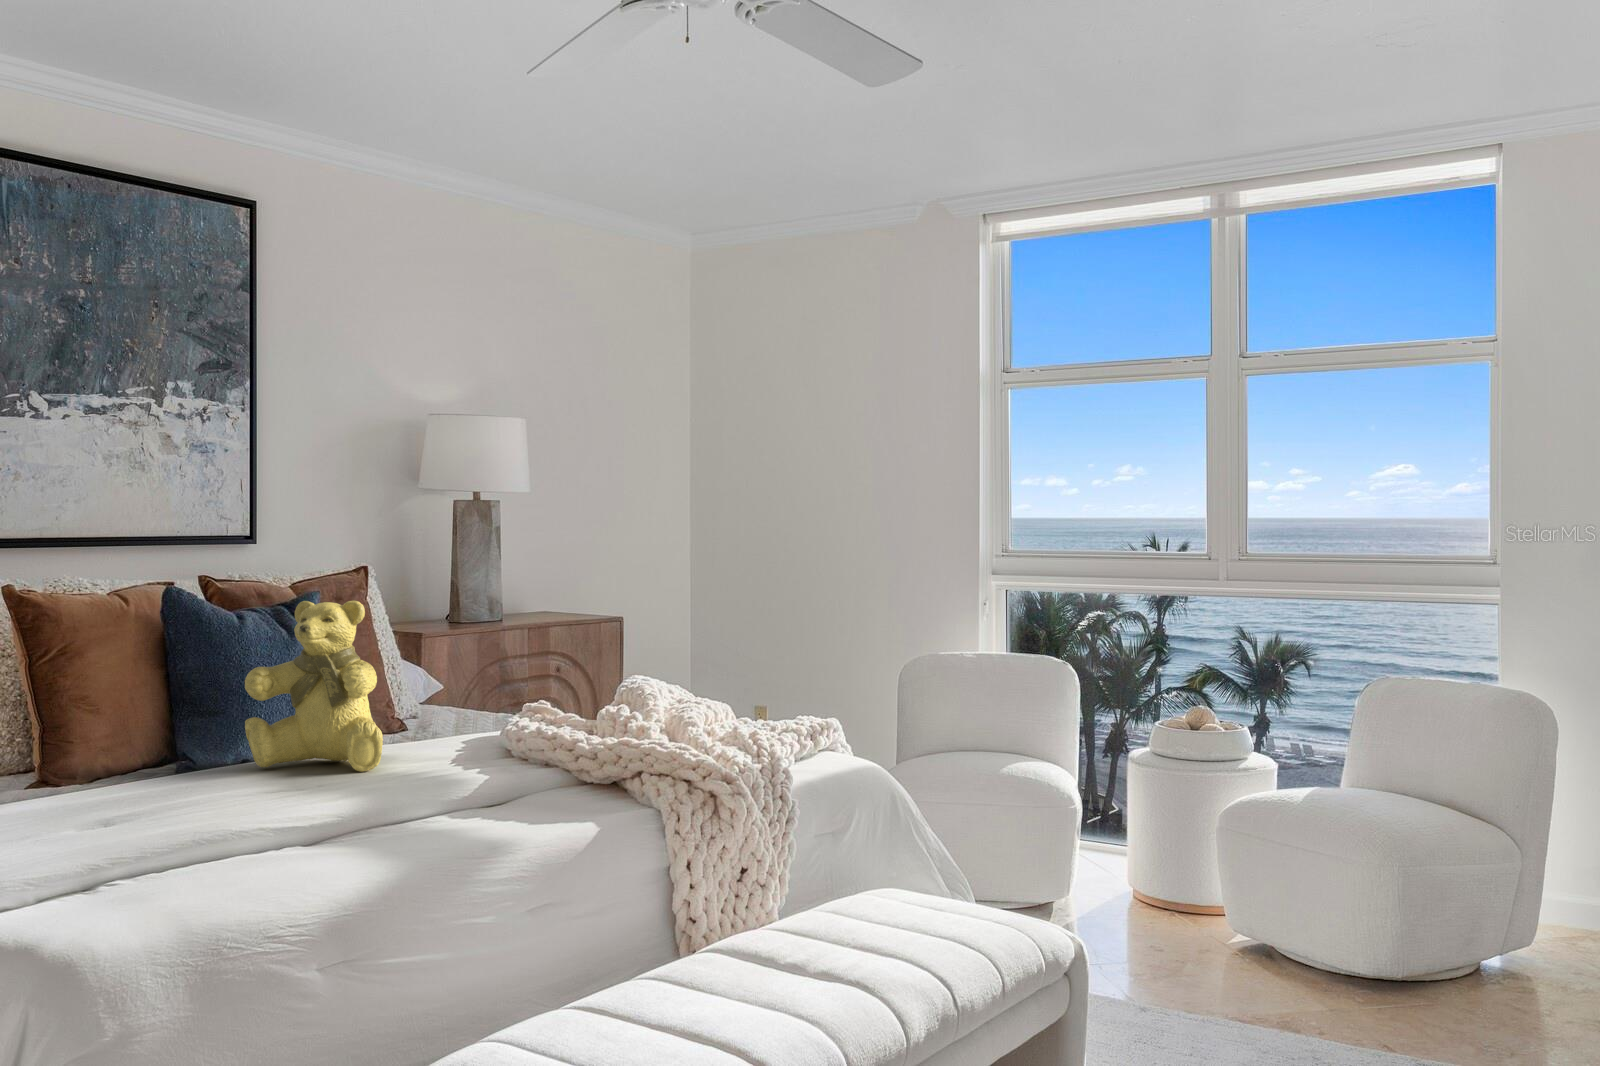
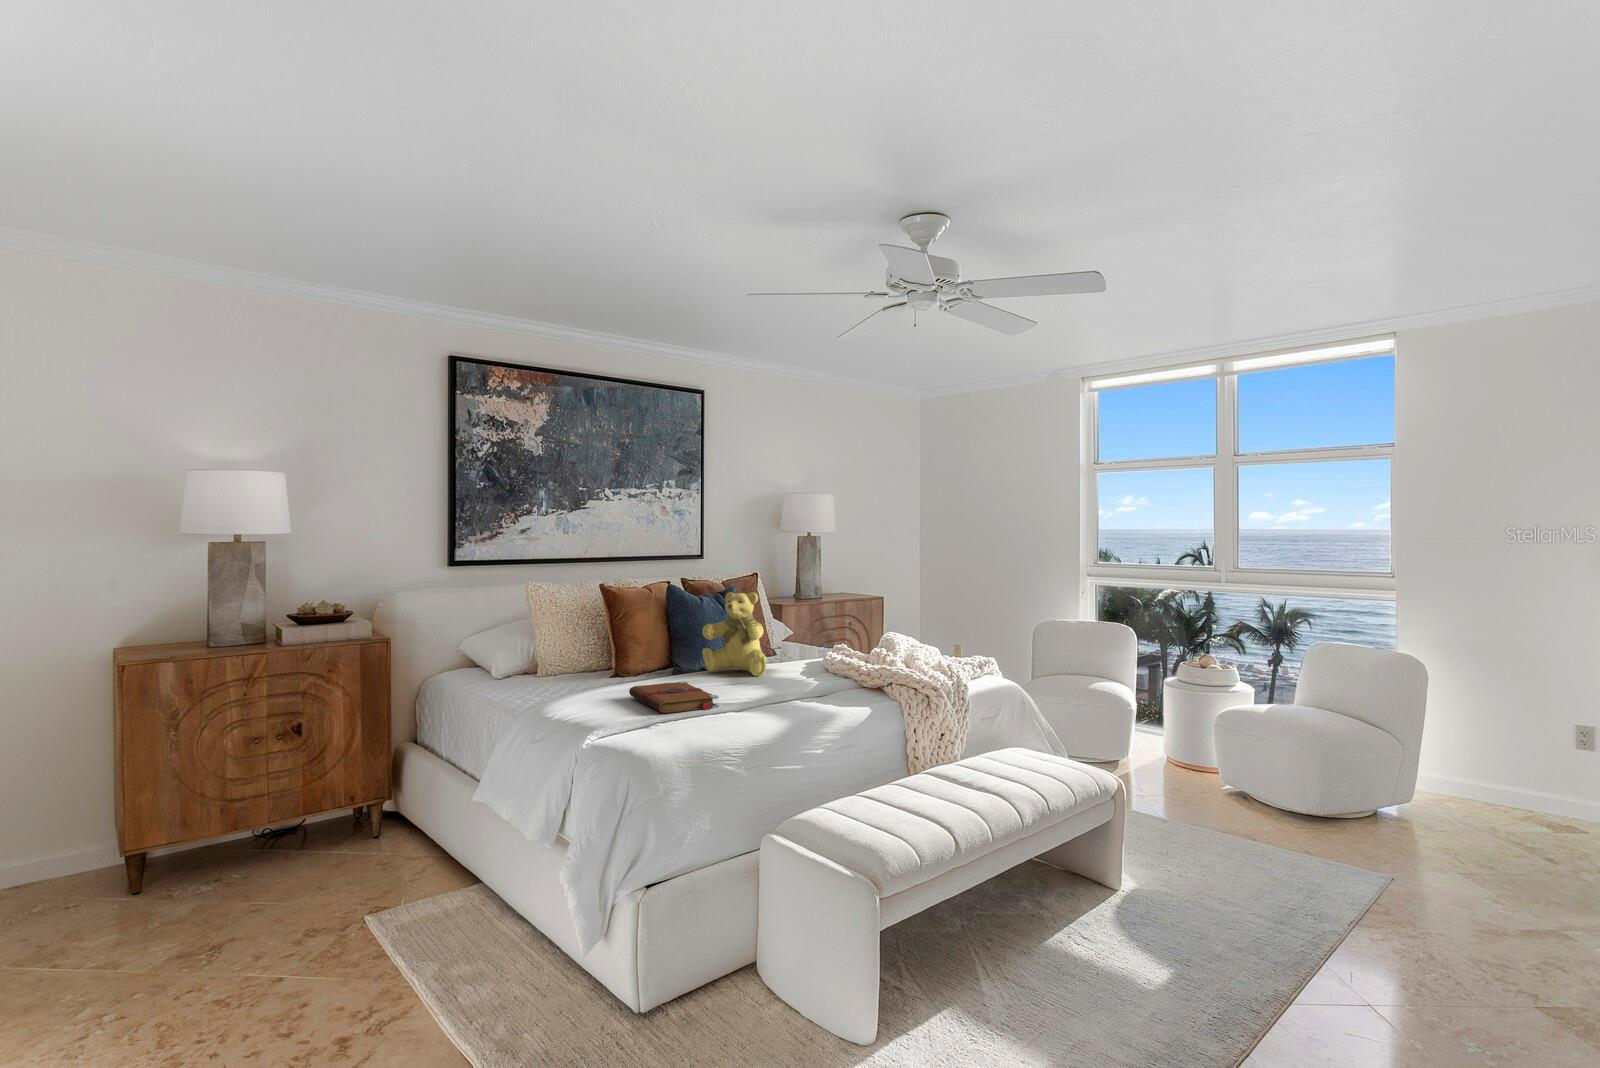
book: none [73,786,276,853] -> present [629,681,719,713]

